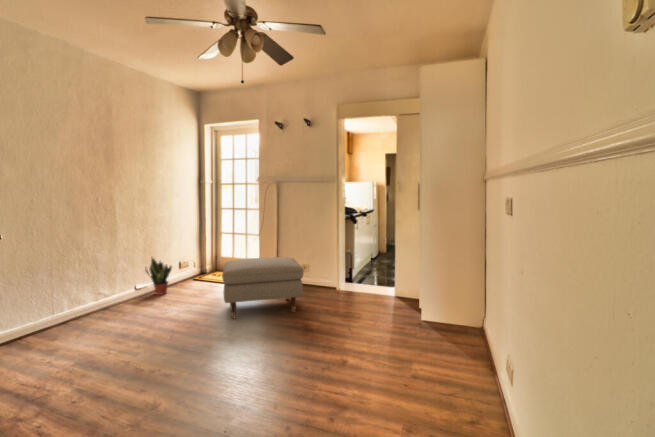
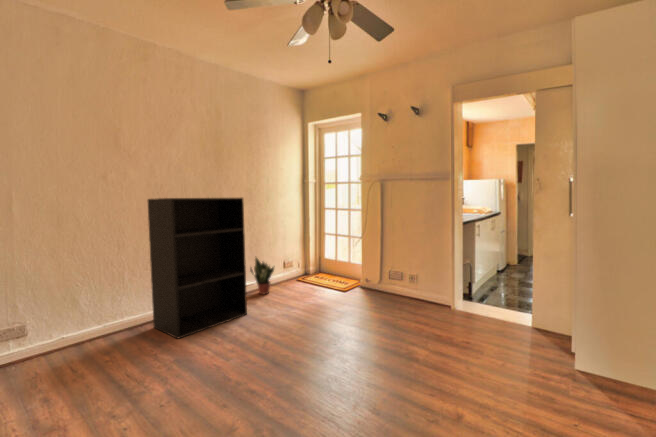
bookshelf: none [27,197,148,346] -> present [148,198,247,339]
ottoman: present [222,257,304,319] -> none [315,265,406,330]

